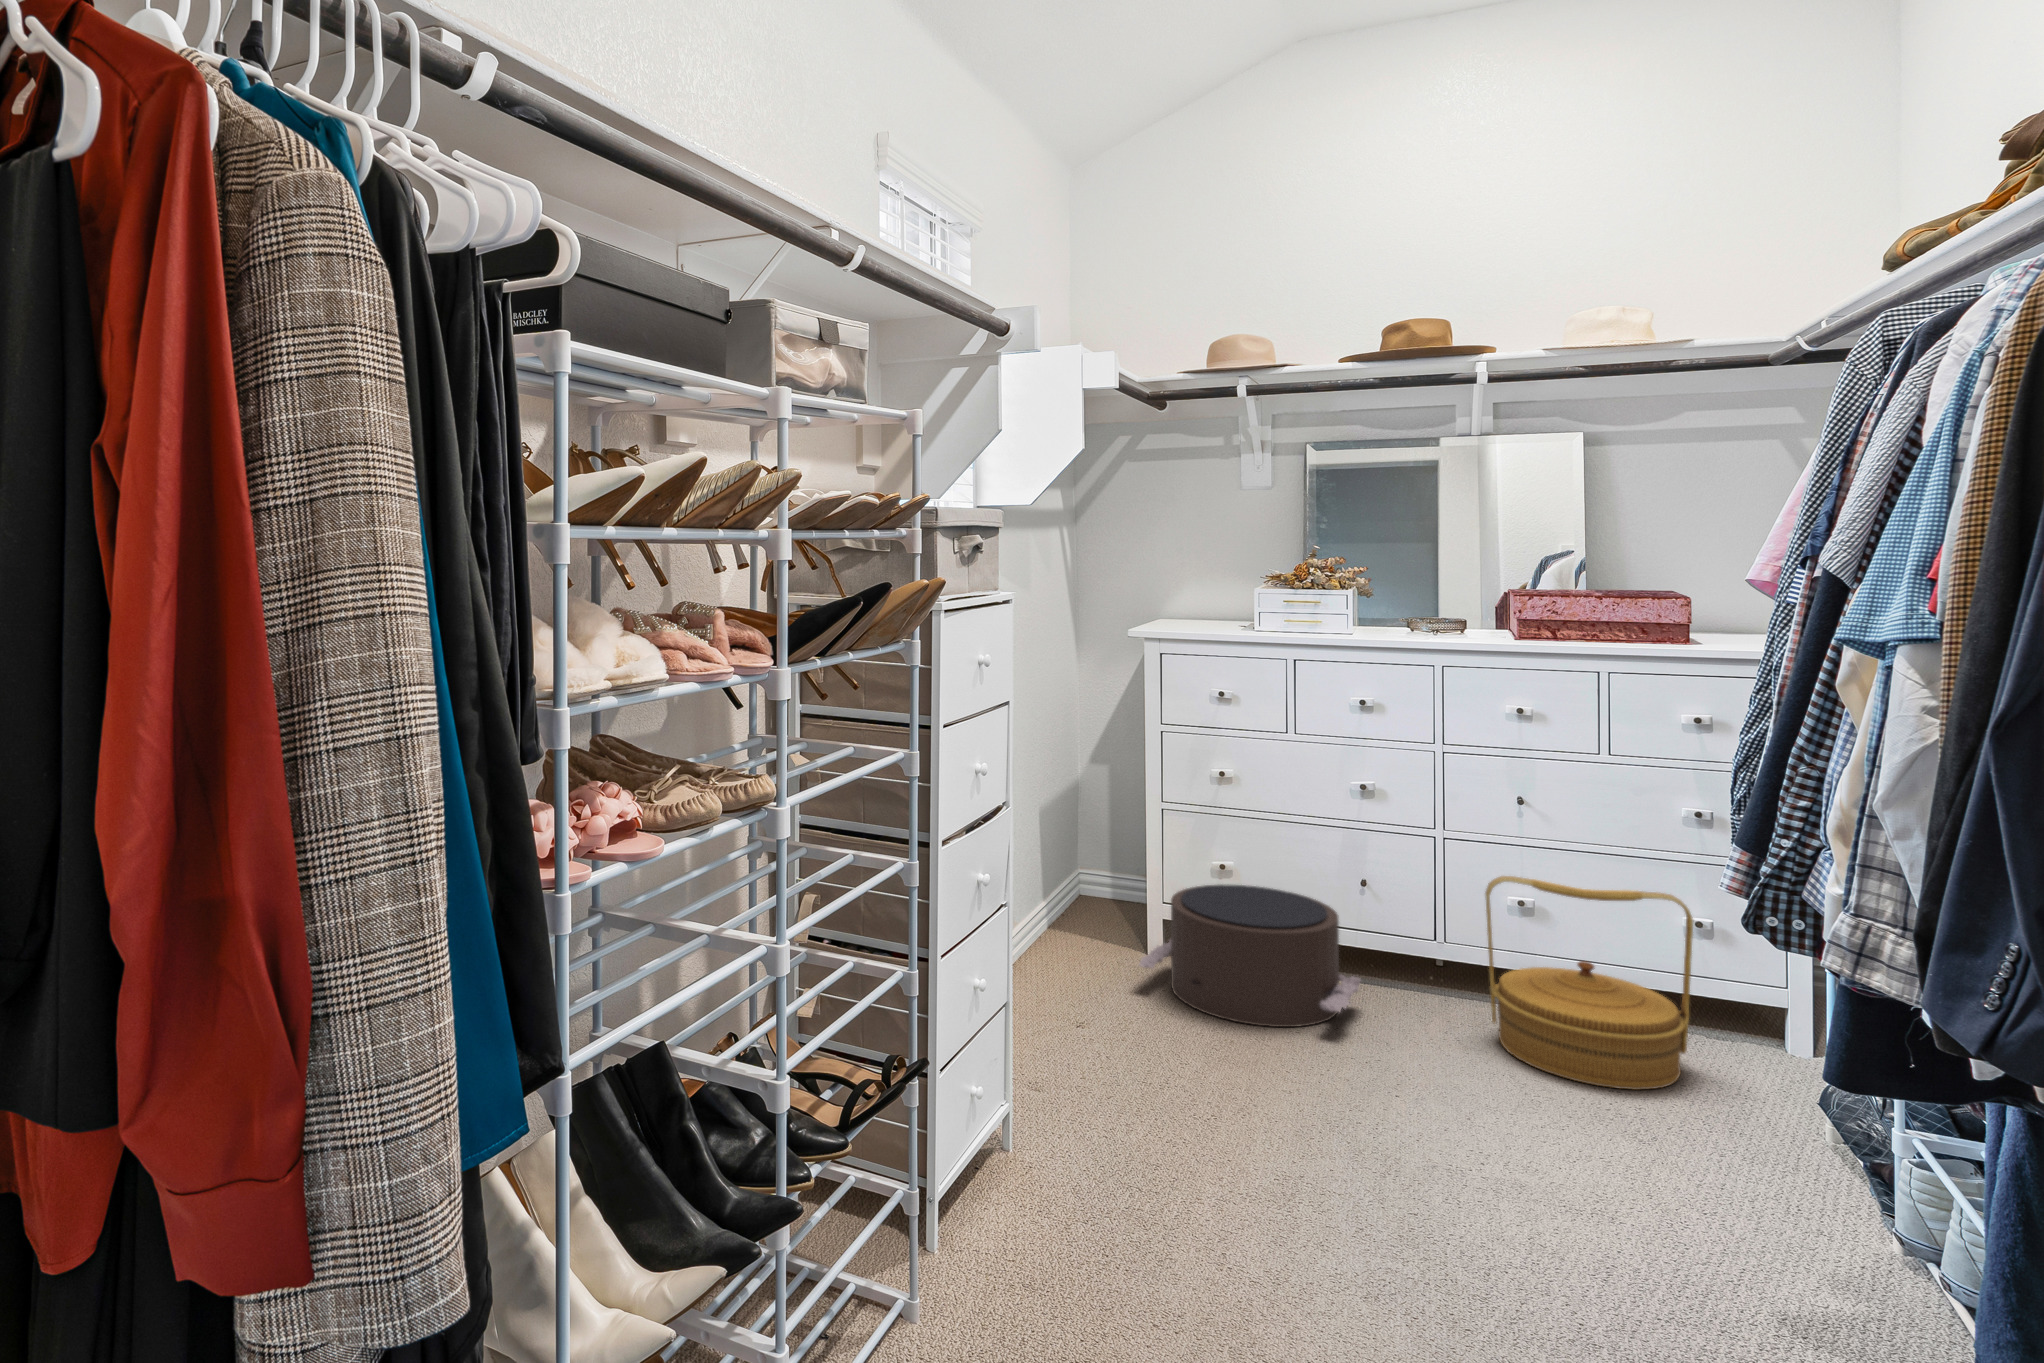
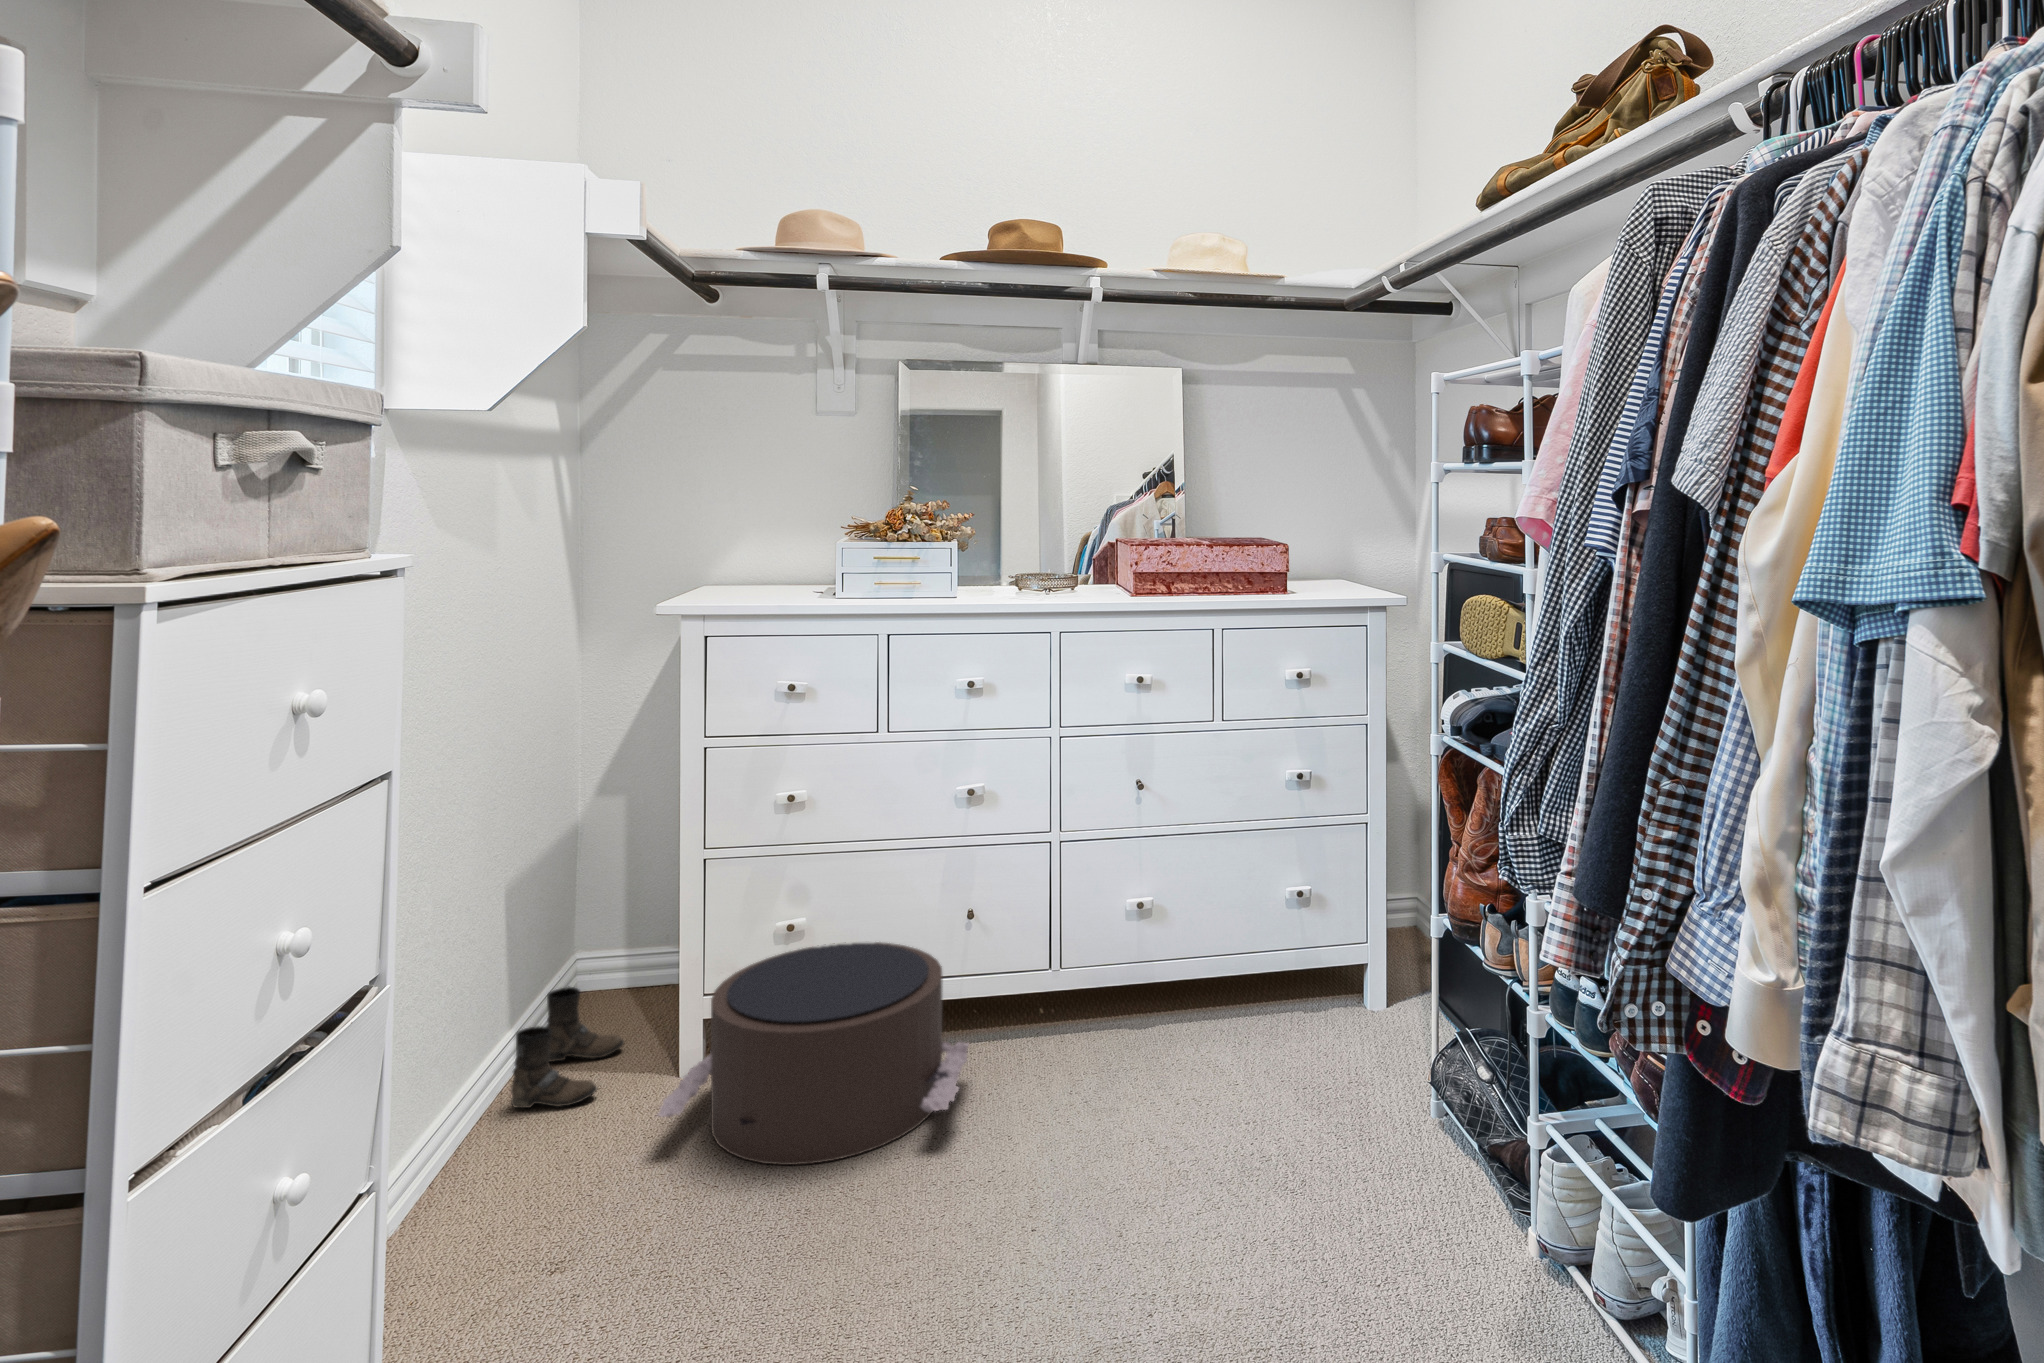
woven basket: present [1485,876,1693,1090] -> none [1110,869,1307,1113]
boots: none [1048,882,1111,954] -> present [511,986,624,1108]

